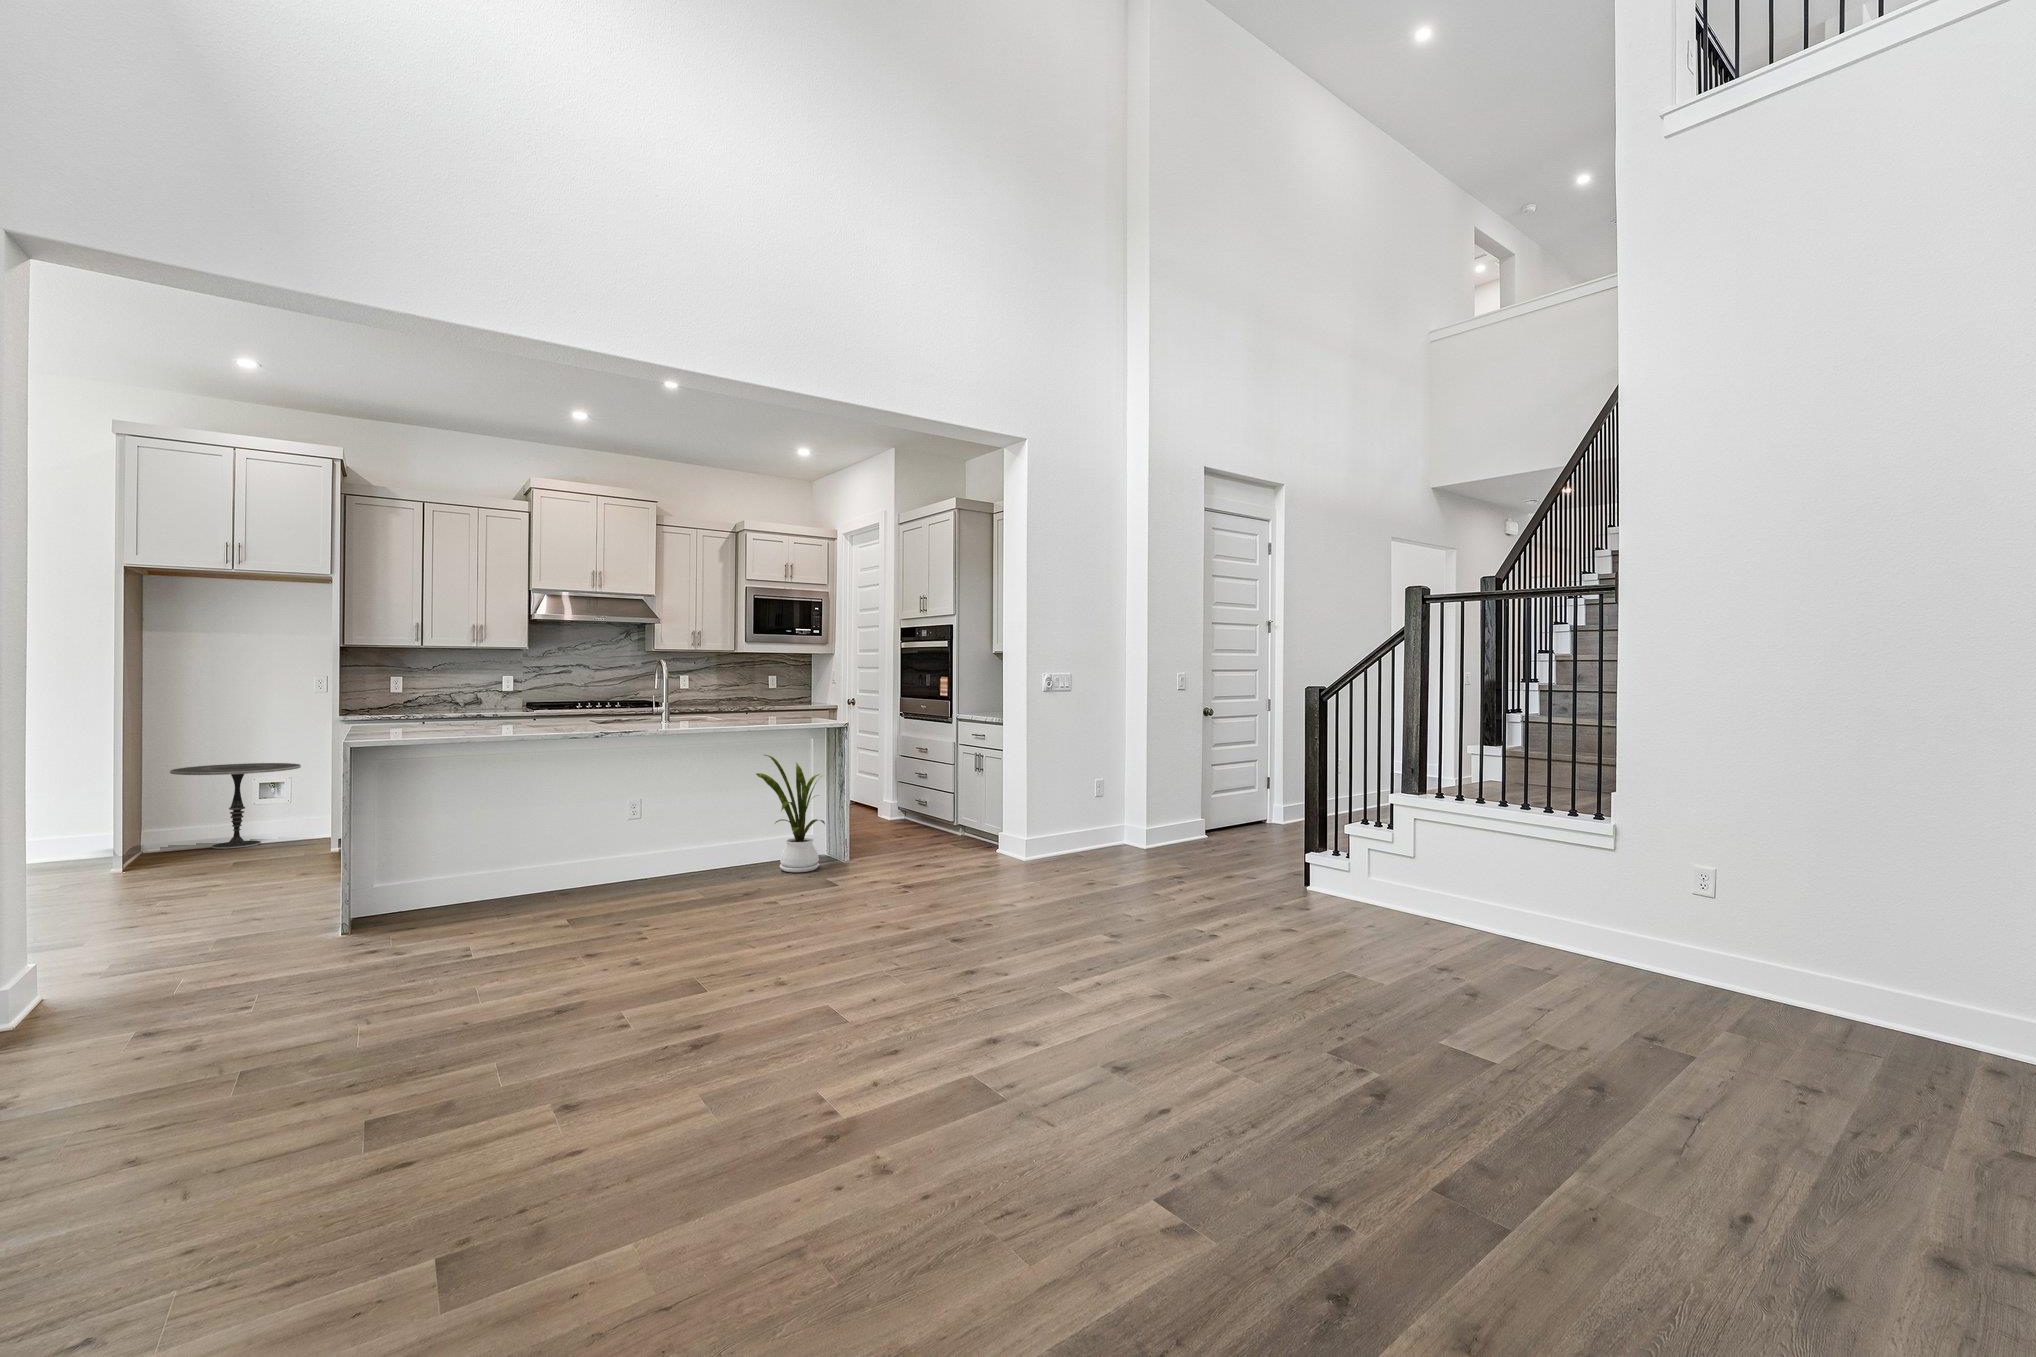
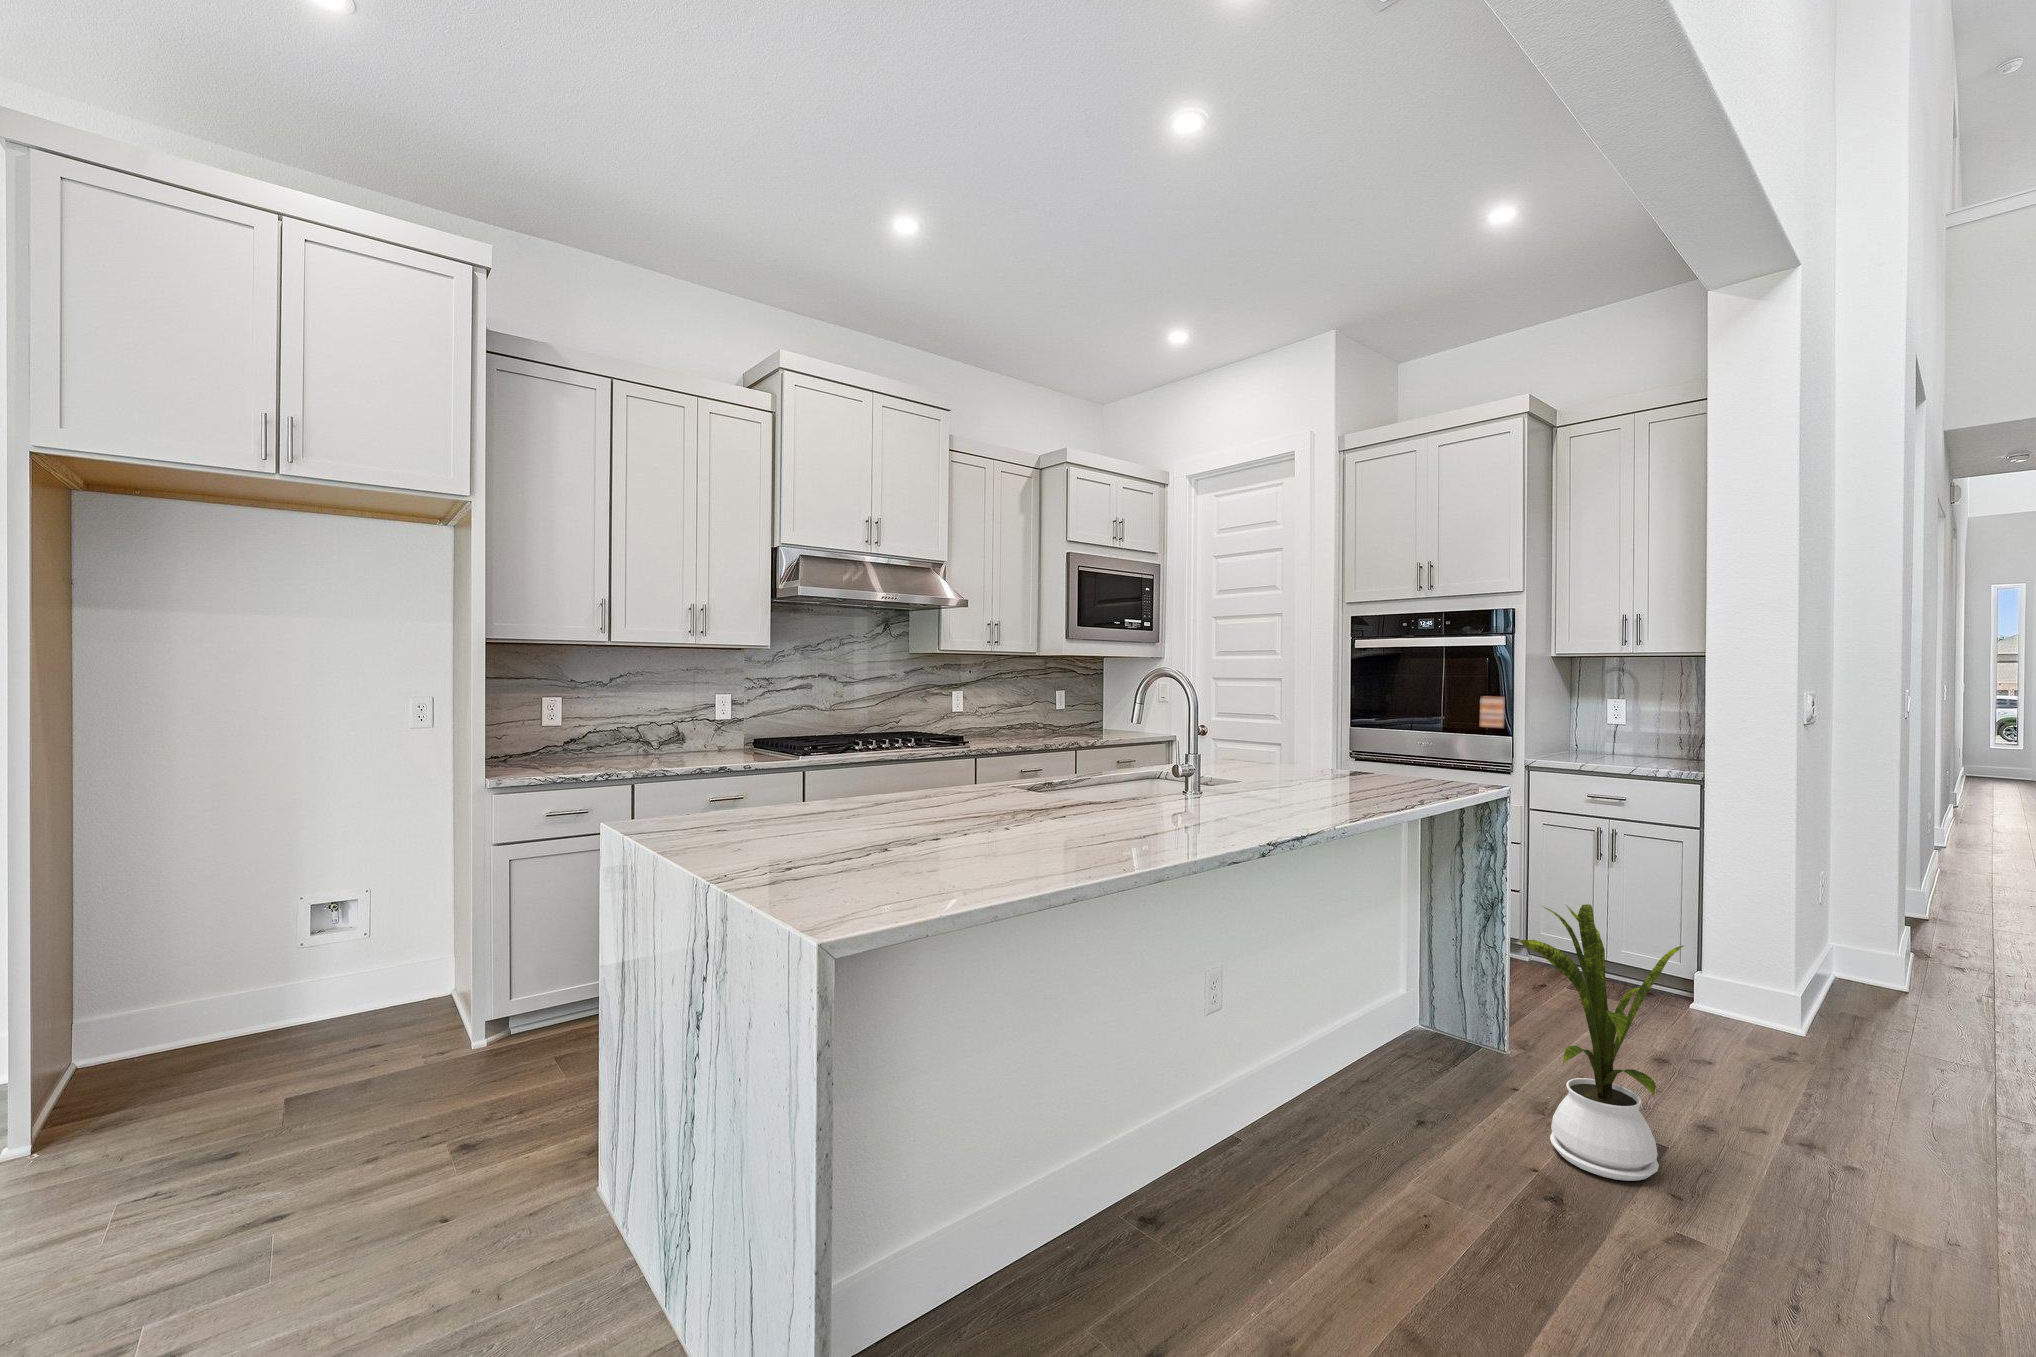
side table: present [170,763,301,849] -> none [135,864,399,1061]

